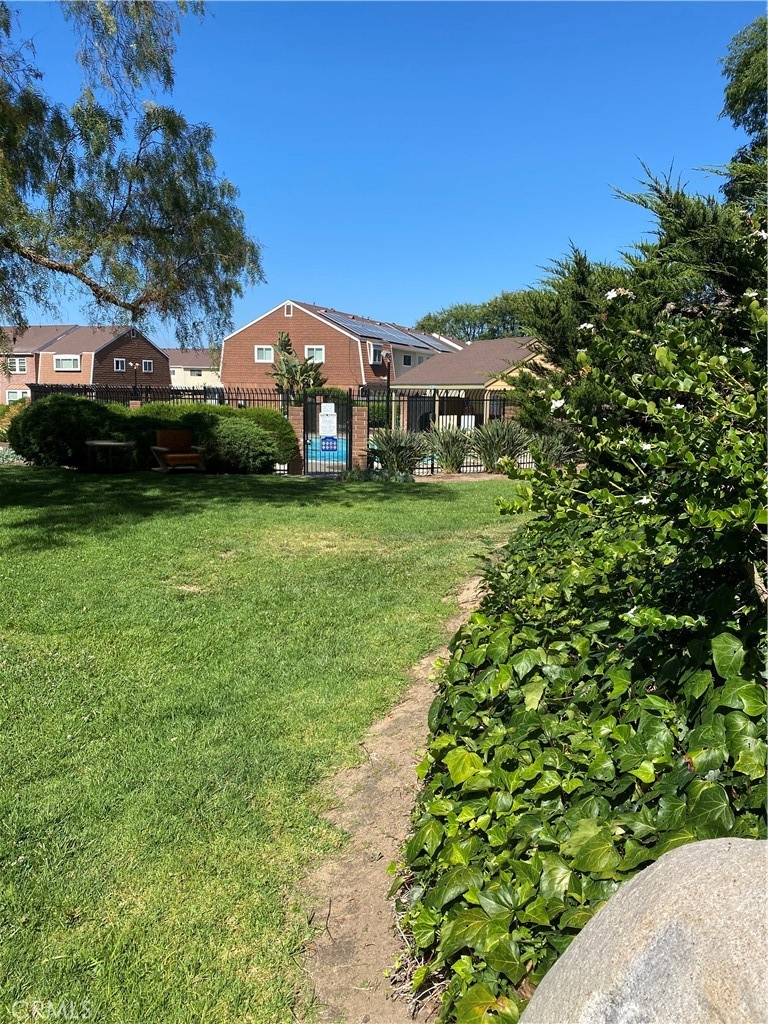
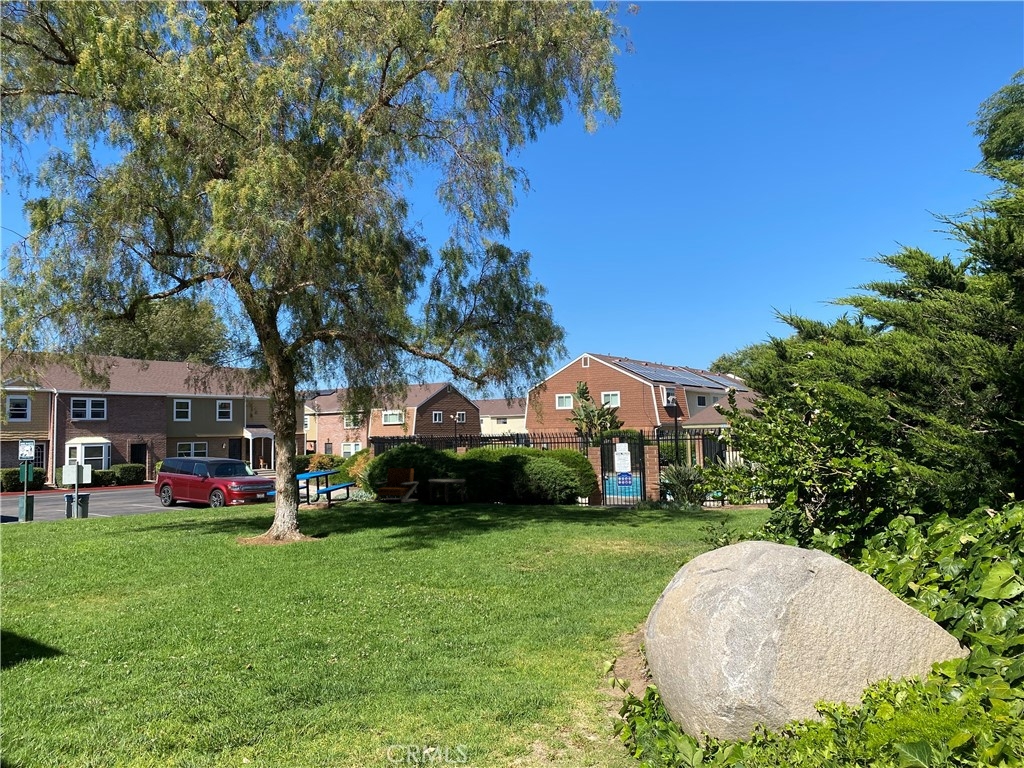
lounge chair: present [151,430,206,473] -> present [374,468,418,502]

